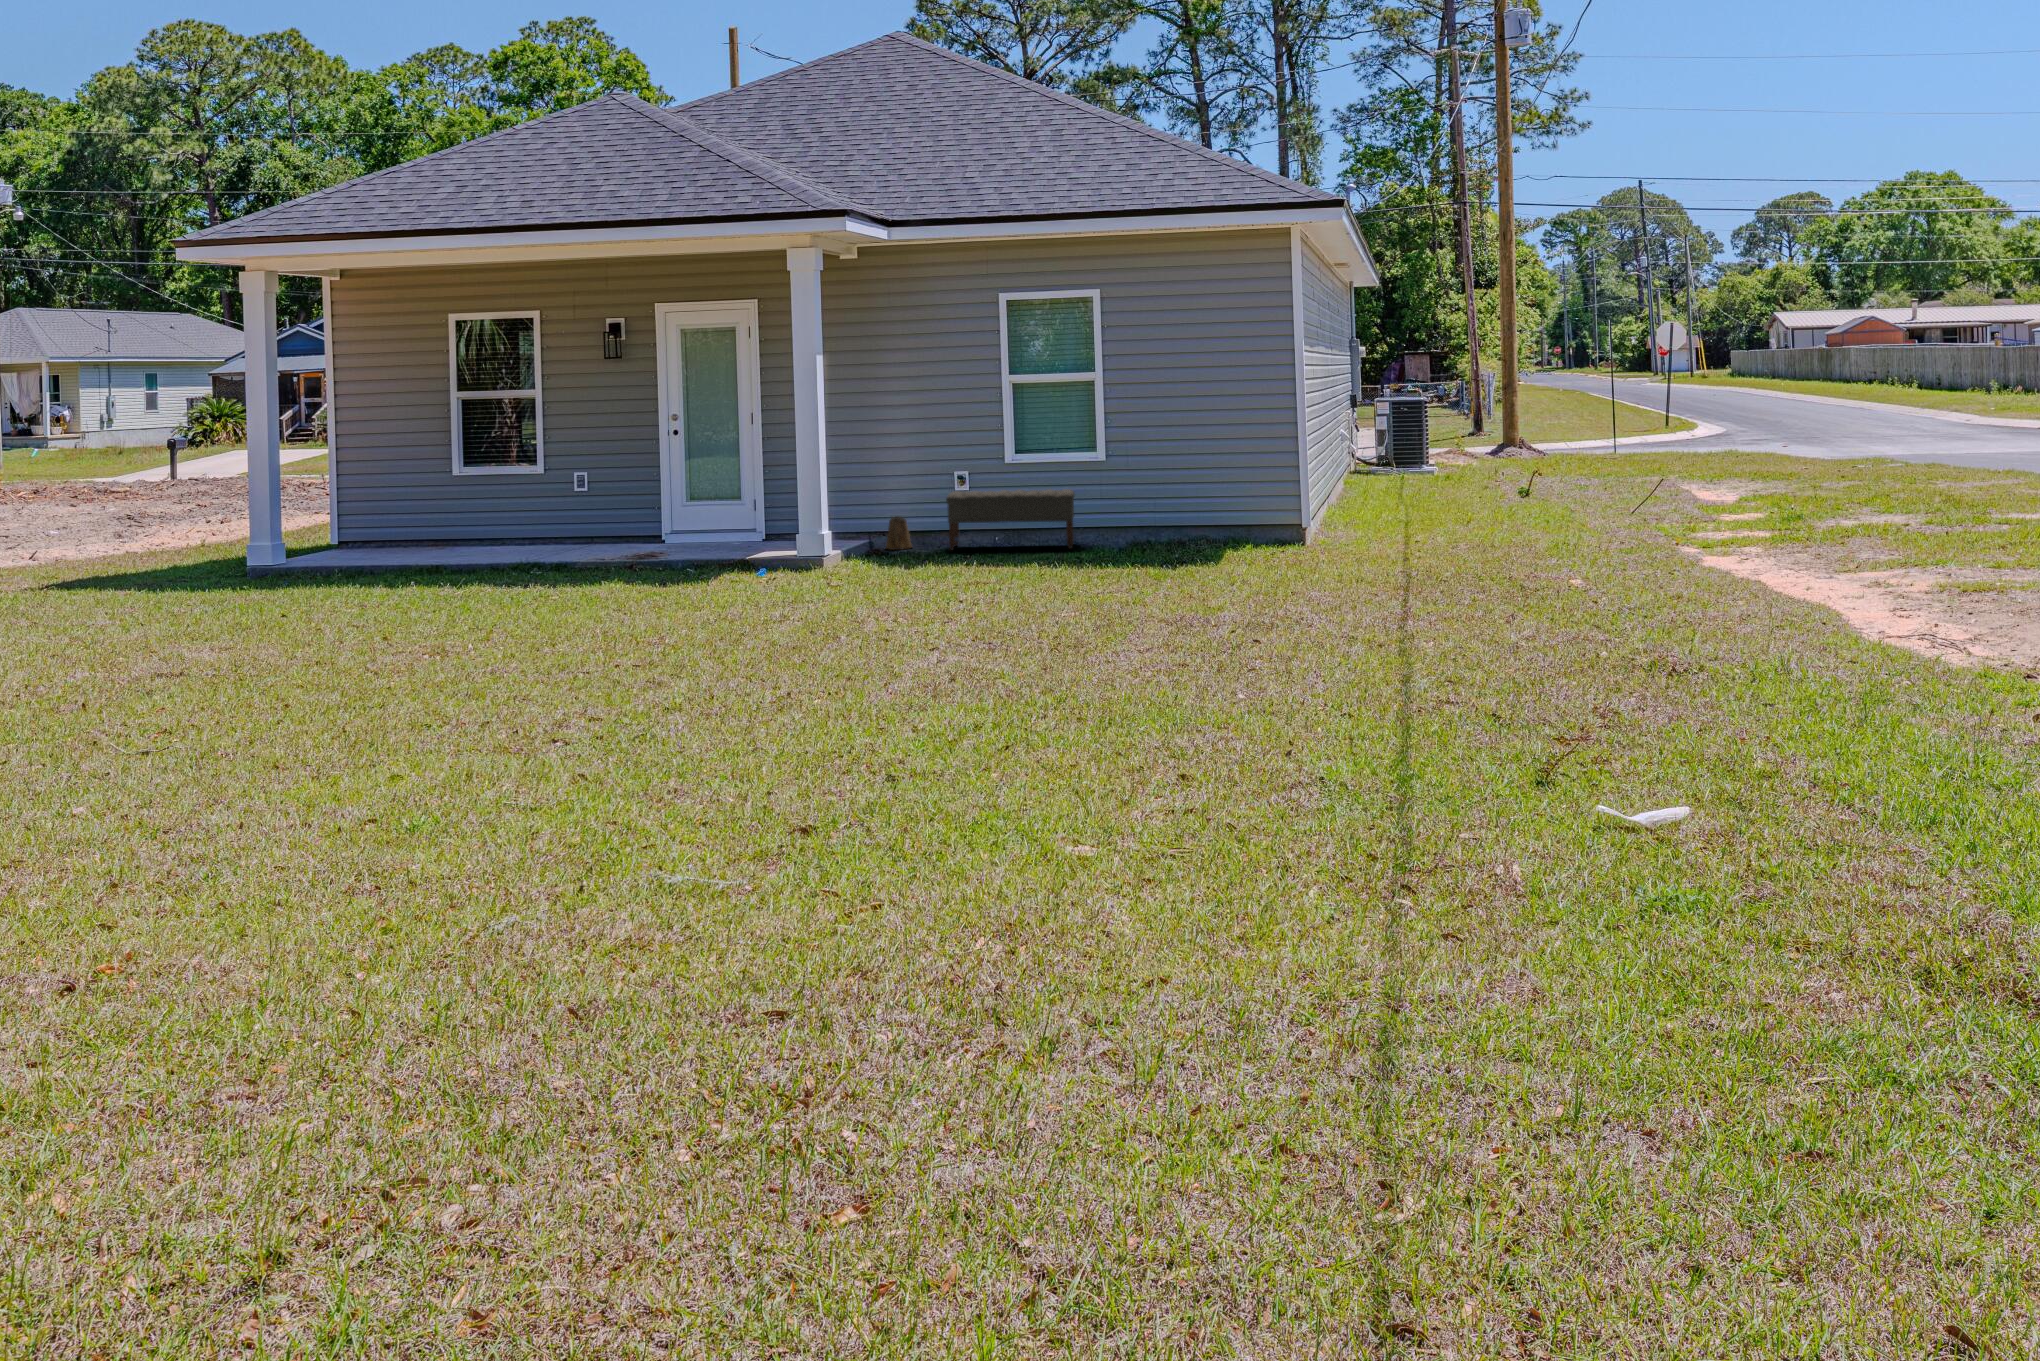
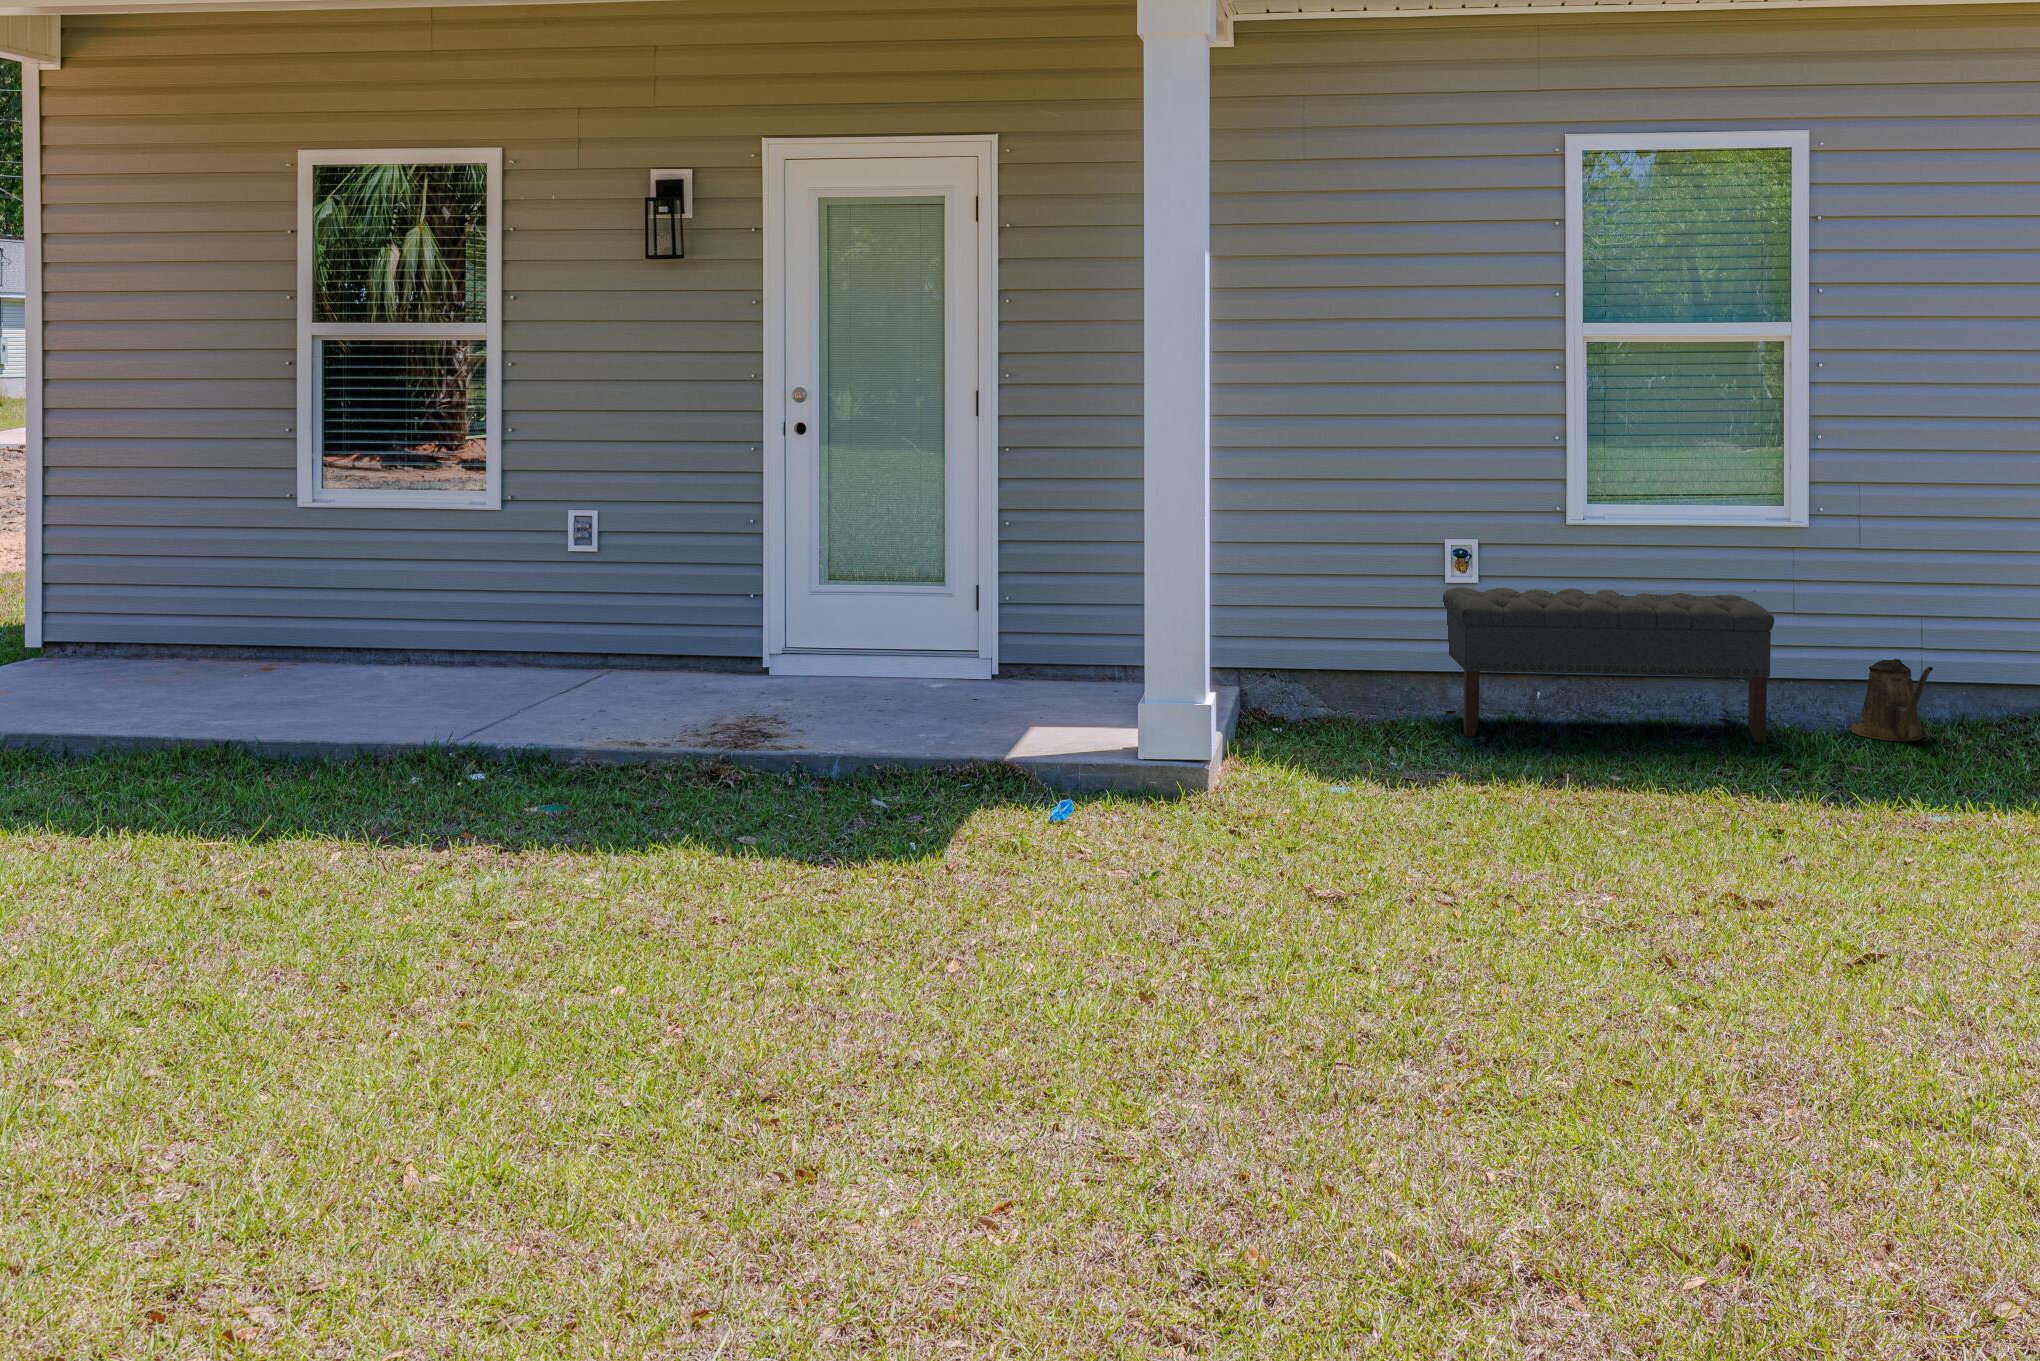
watering can: present [886,516,912,550] -> present [1850,659,1933,742]

